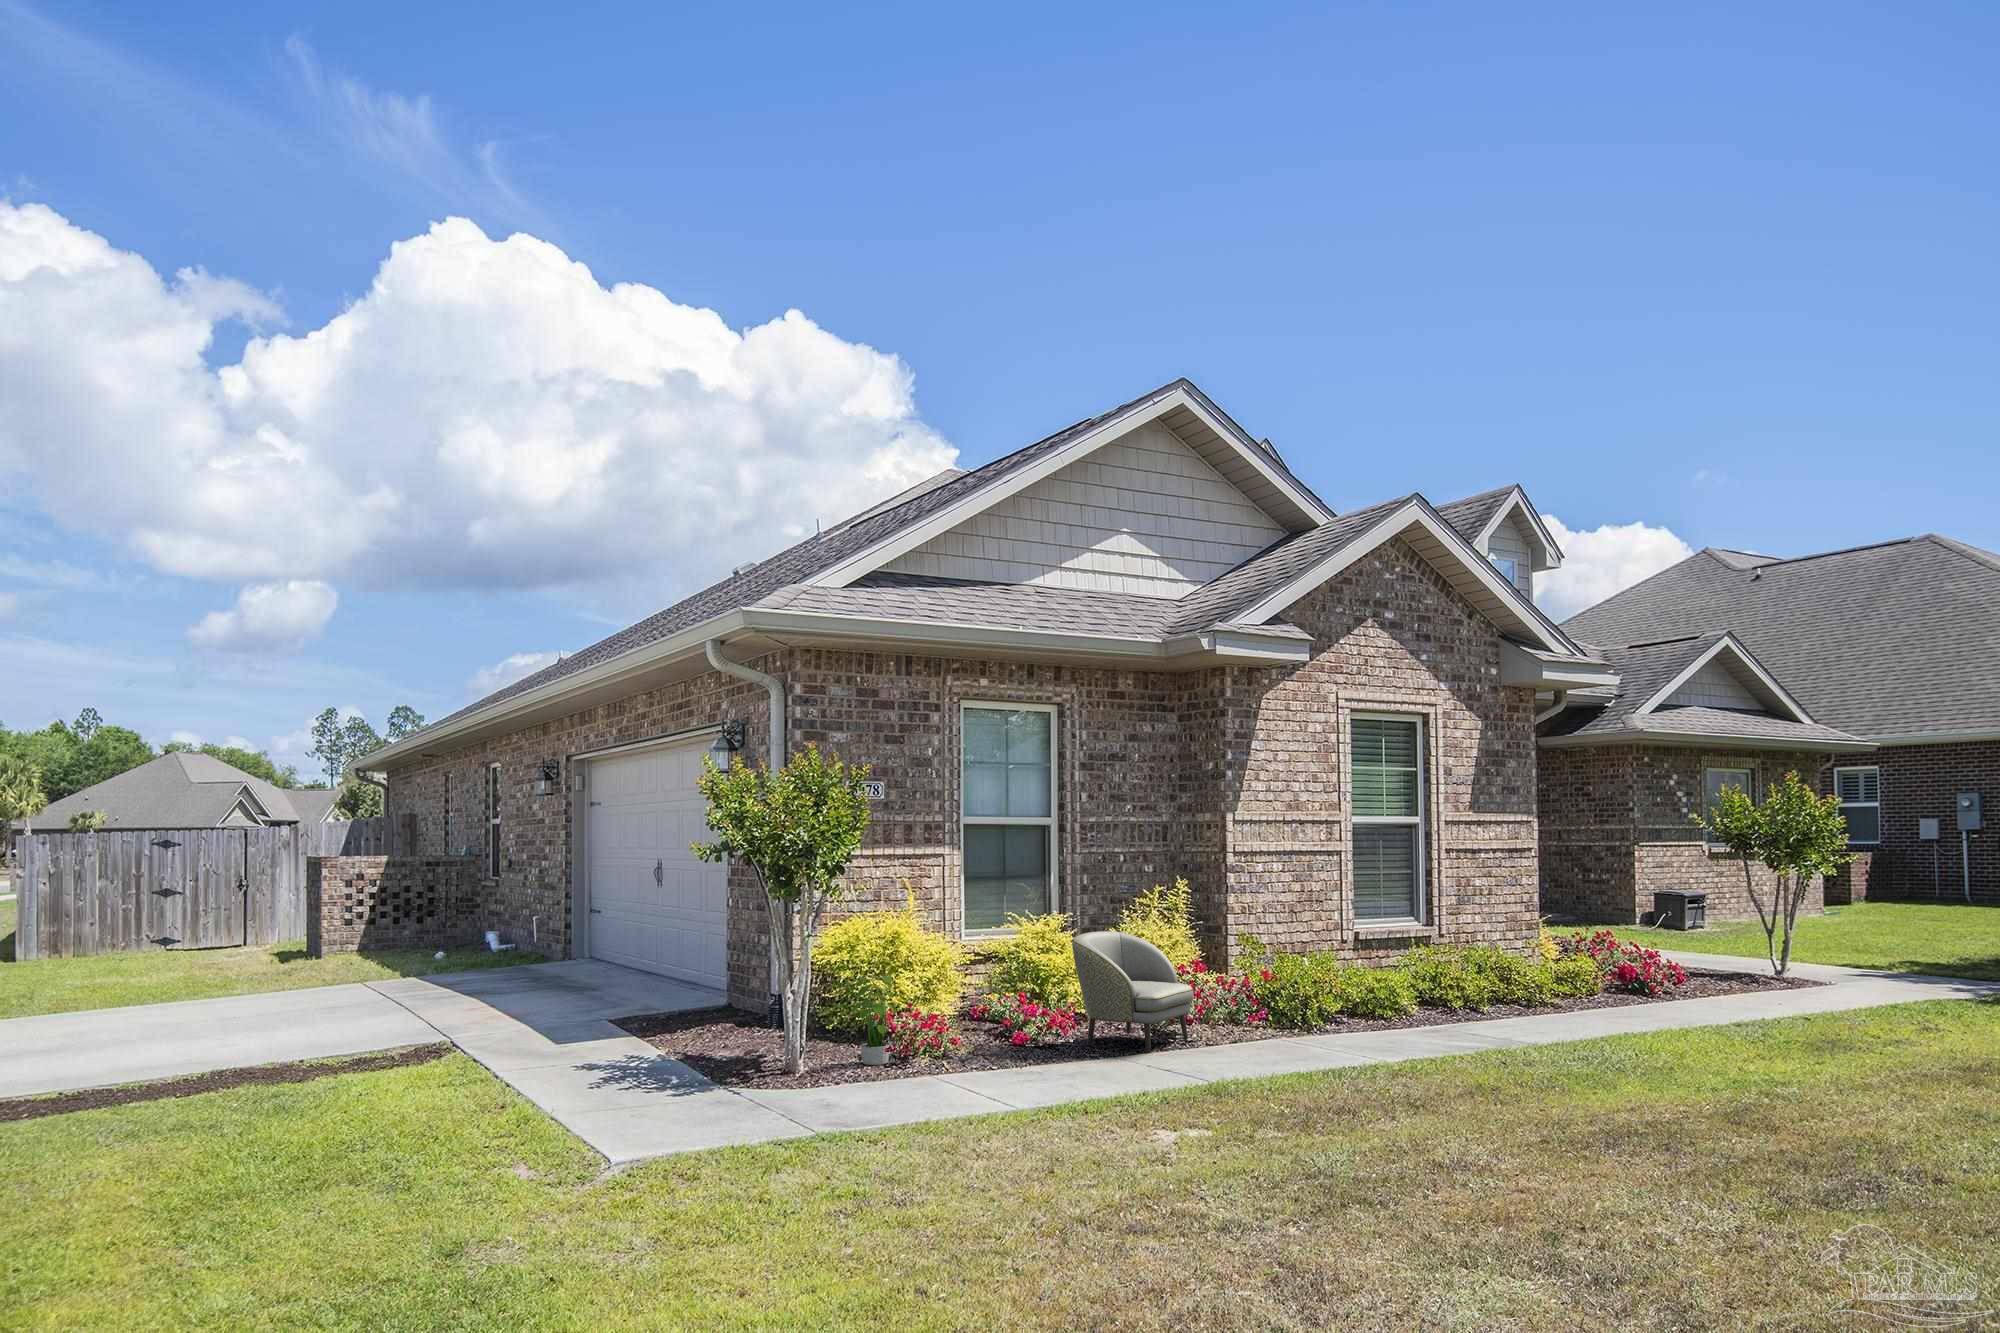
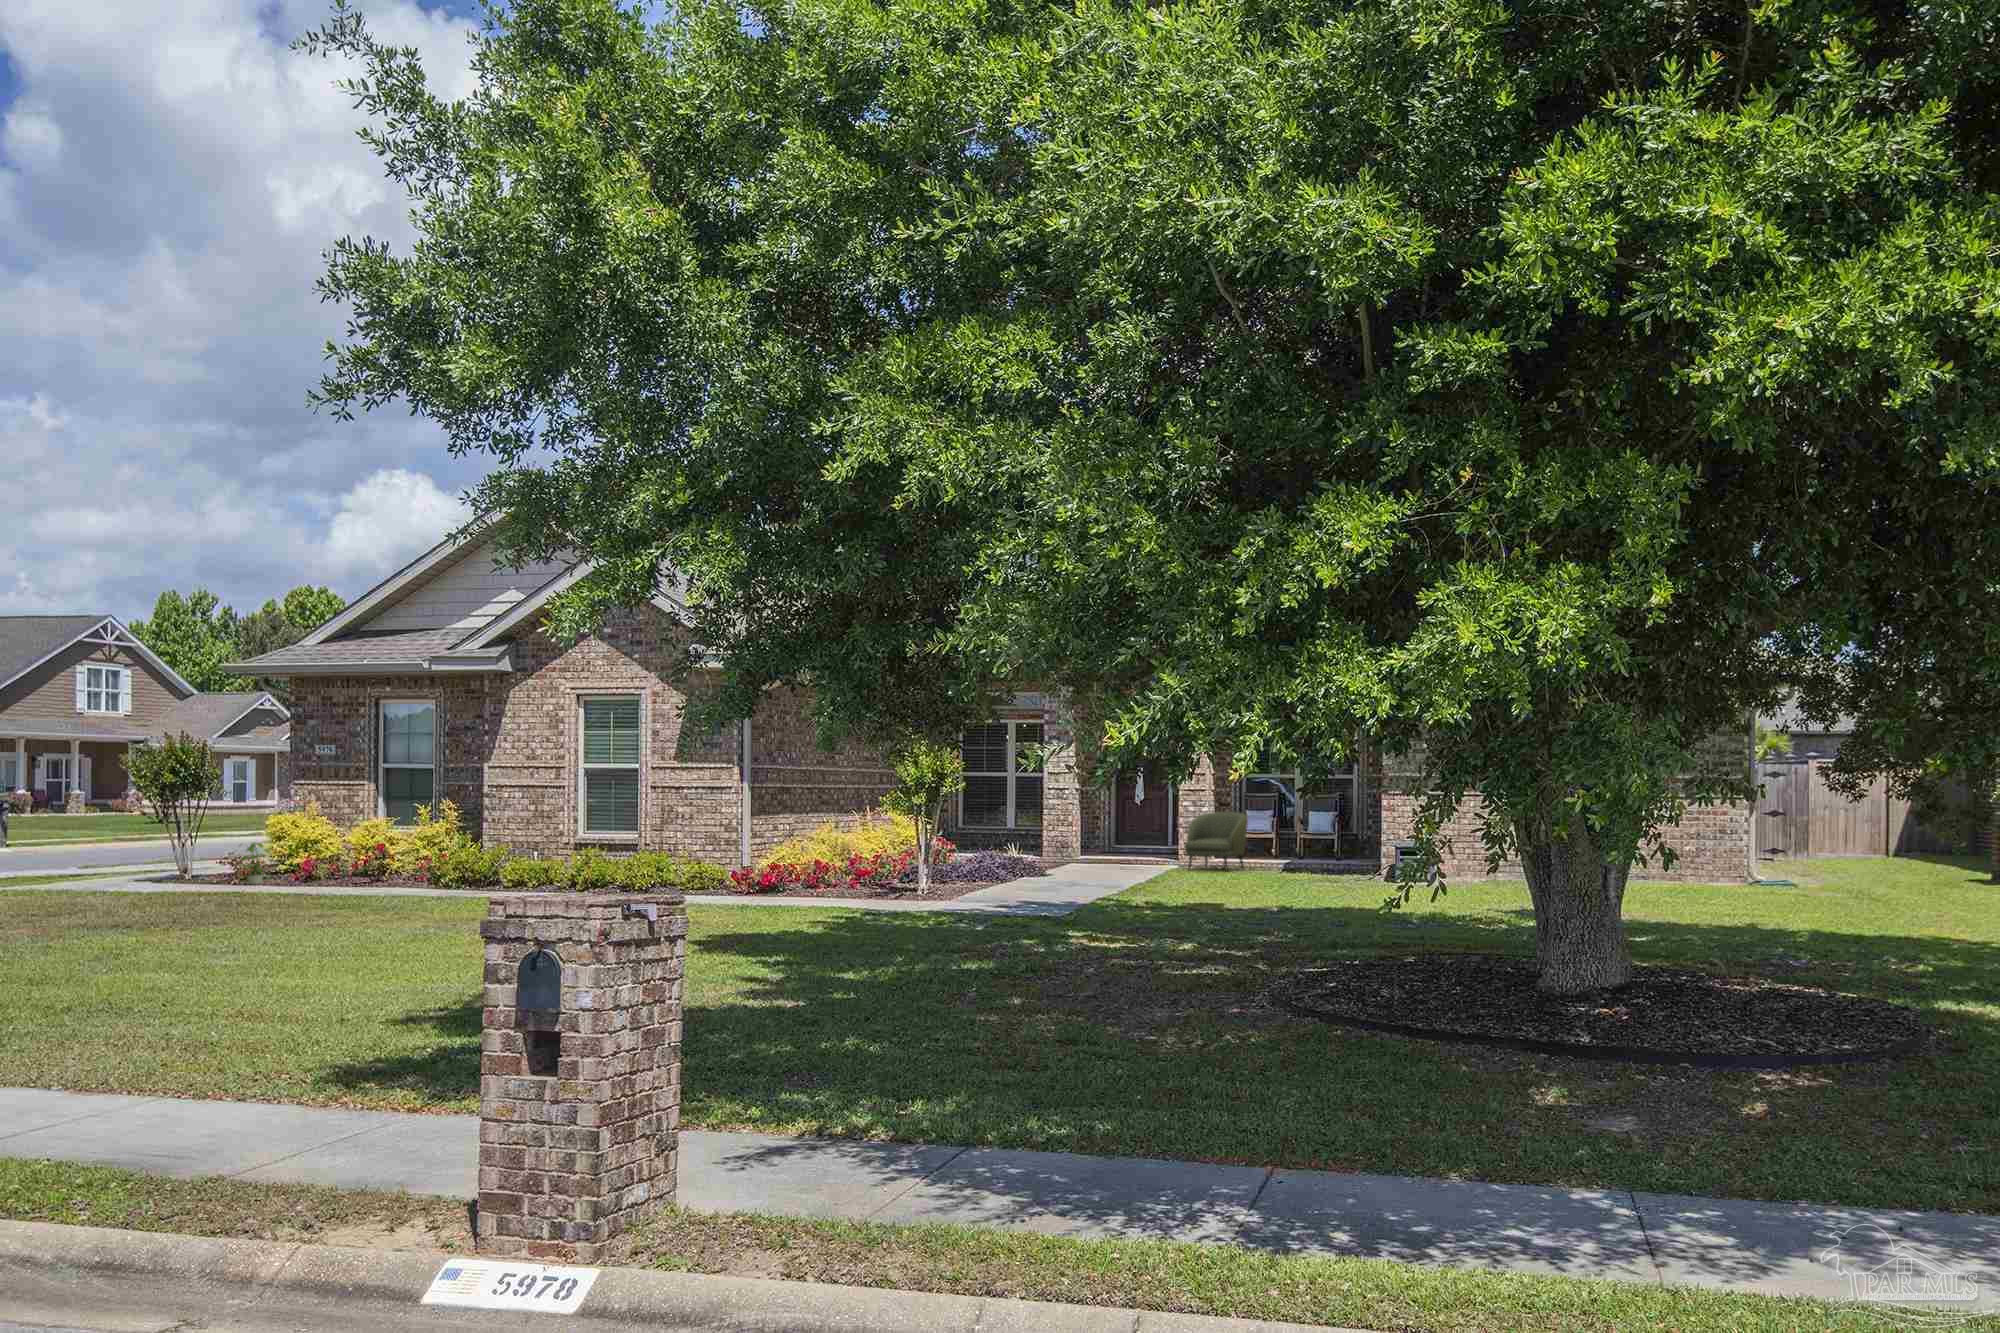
armchair: present [1072,931,1193,1052] -> present [1184,812,1248,871]

